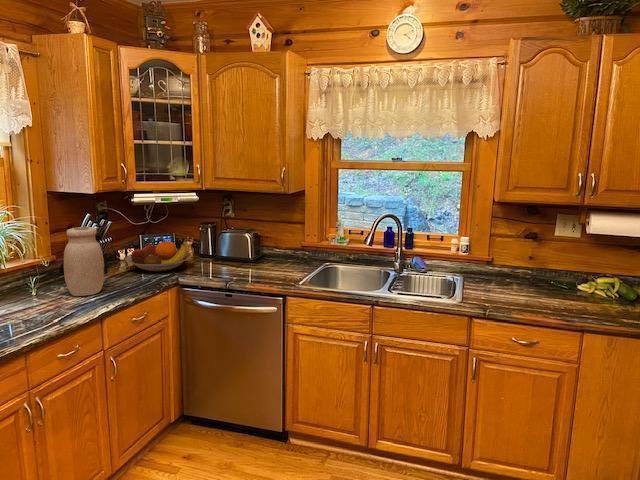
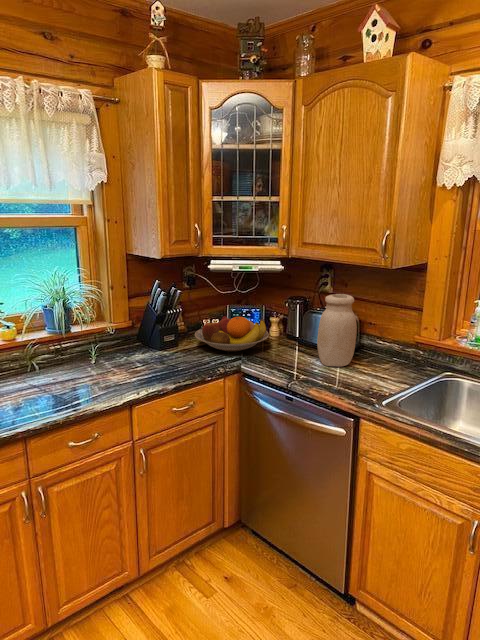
jar: present [64,227,104,296] -> present [317,294,357,367]

